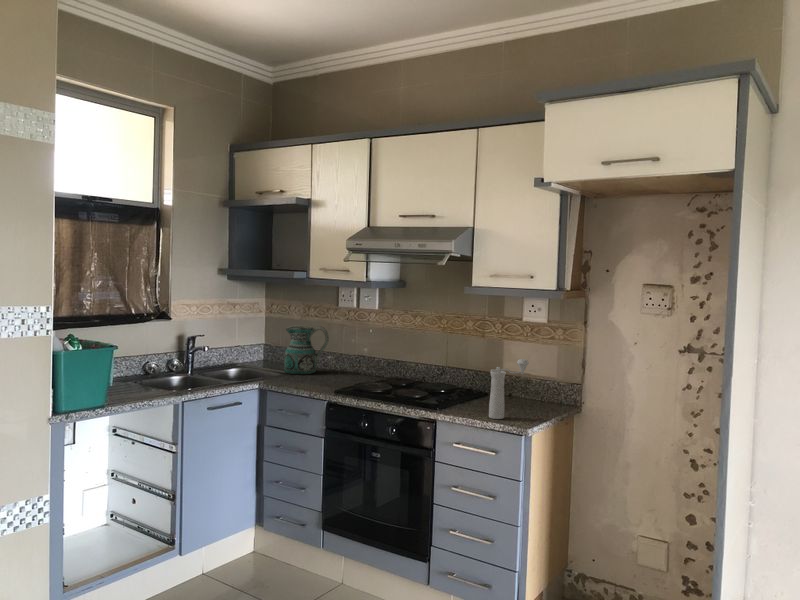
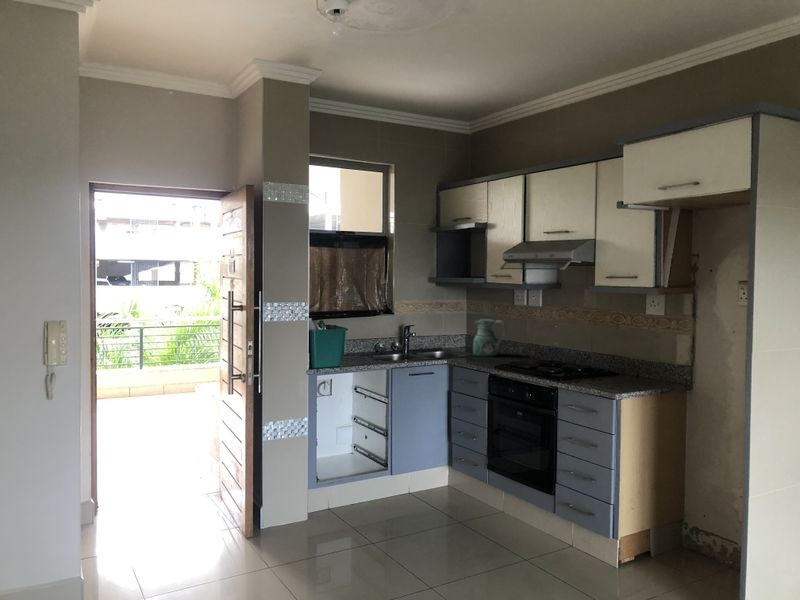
pepper mill: present [489,359,529,419] -> none [594,342,629,387]

